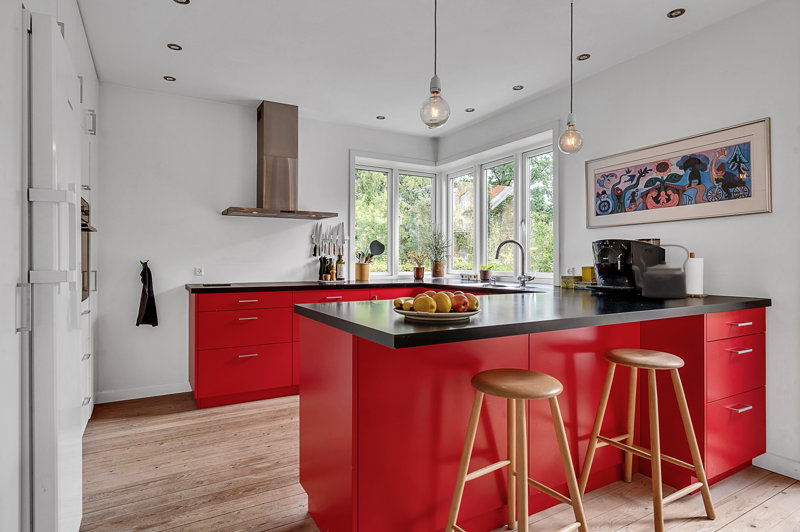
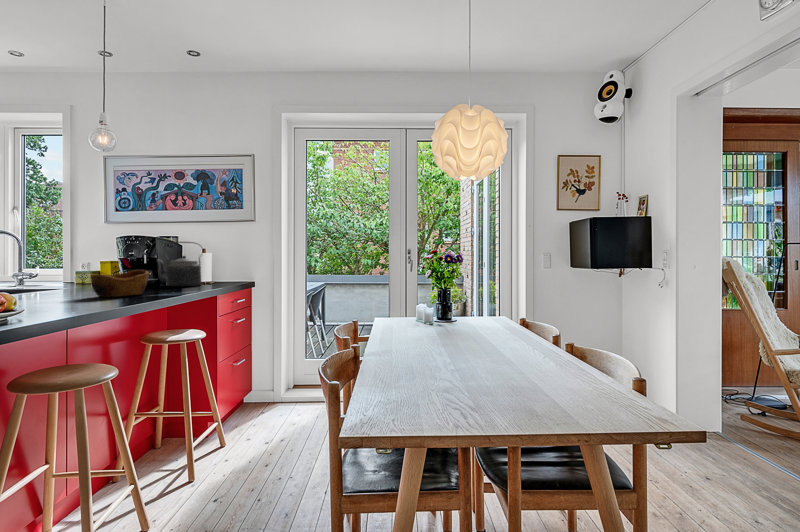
wooden bowl: none [556,279,616,309] -> present [90,270,149,297]

